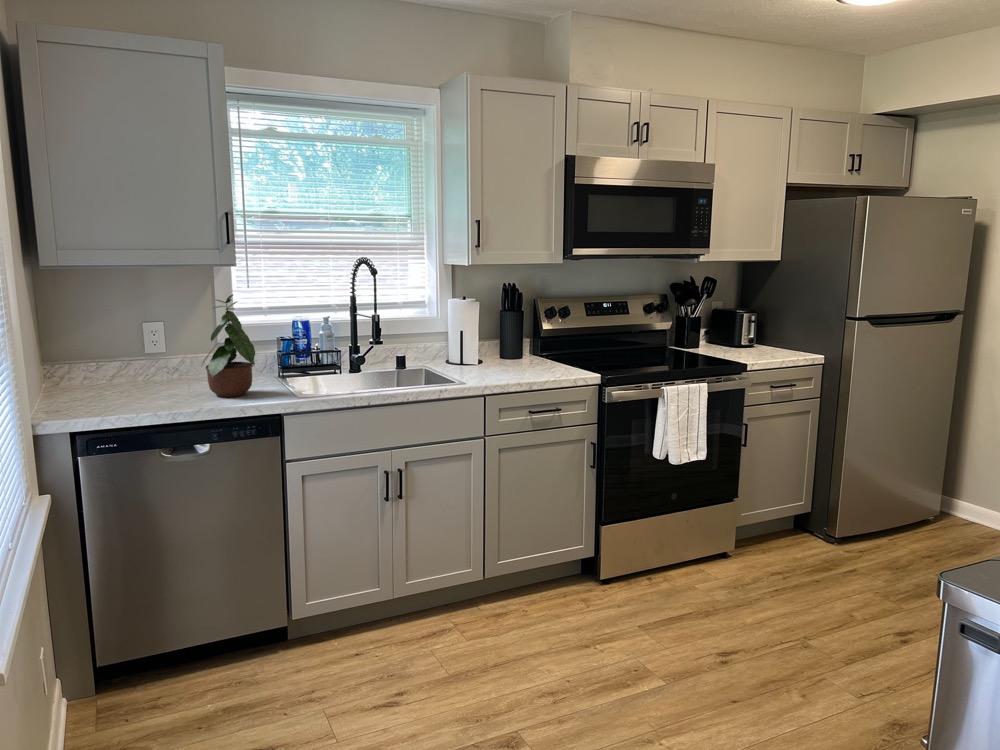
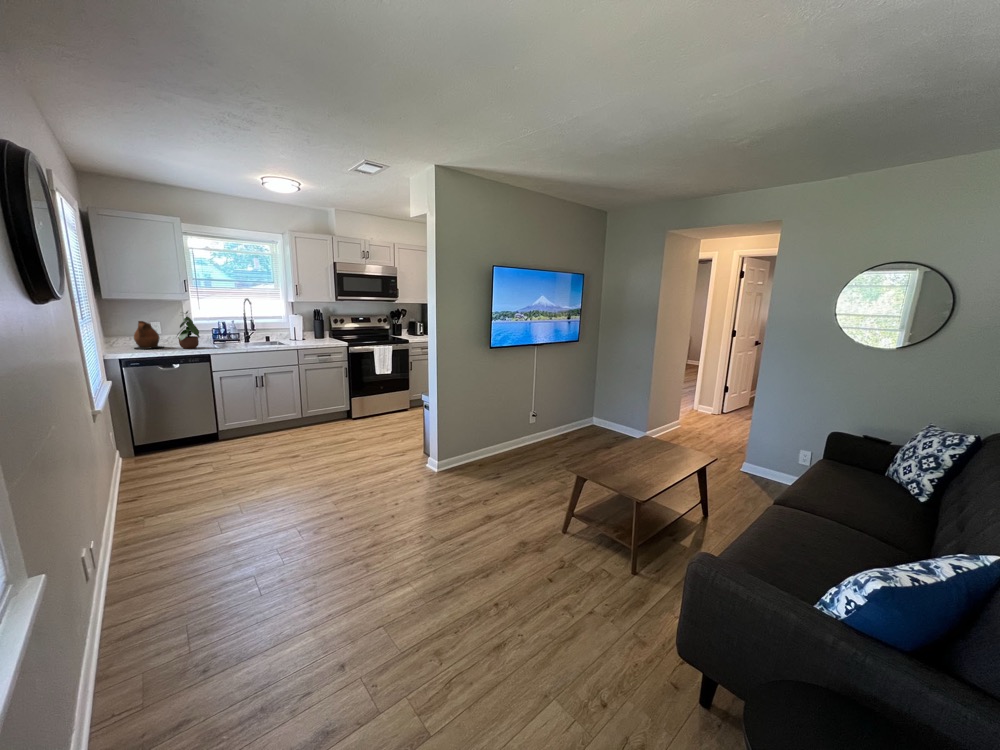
ceramic pitcher: none [101,324,176,399] -> present [134,321,163,349]

